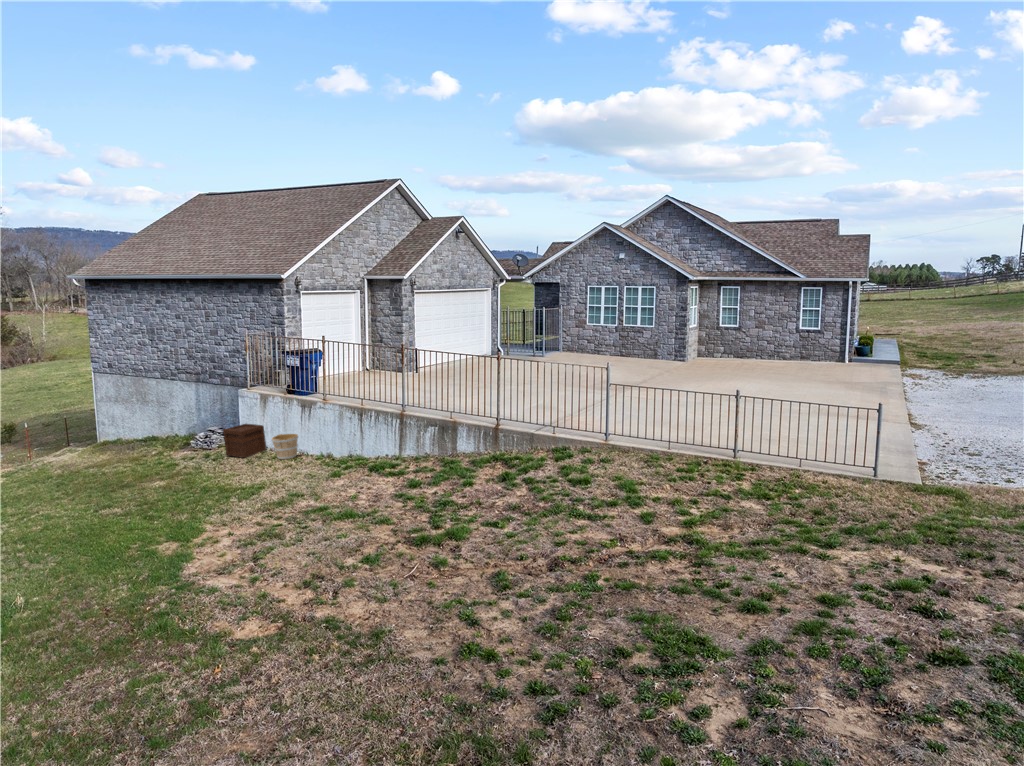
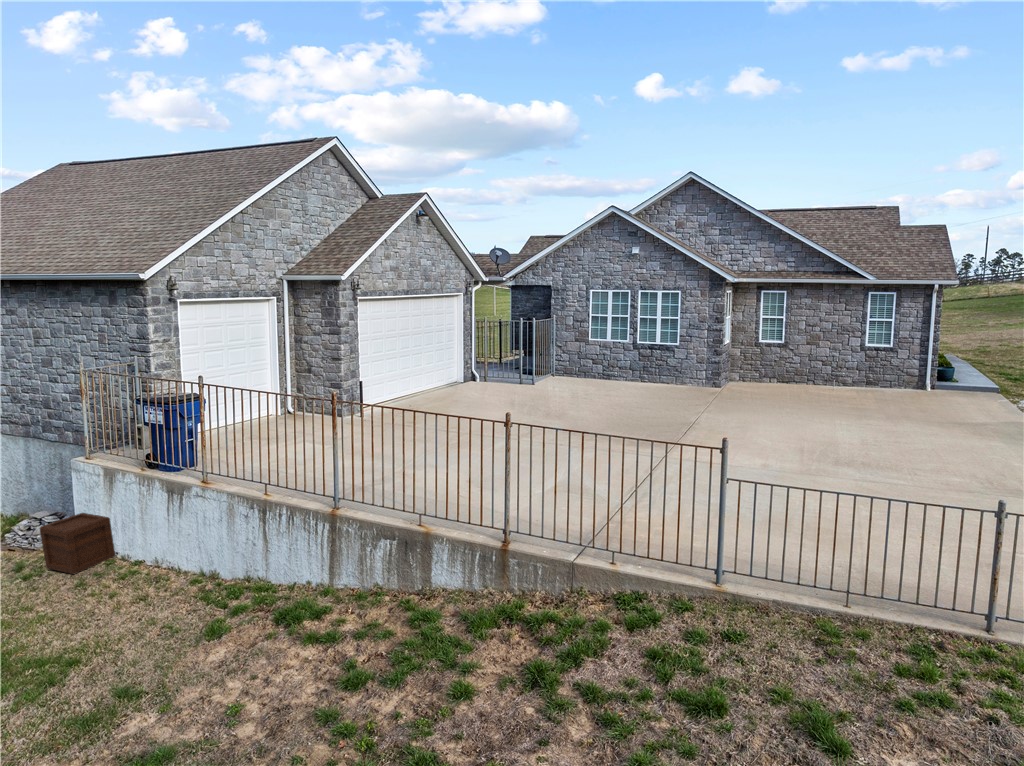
wooden bucket: present [272,434,298,459] -> none [115,535,163,581]

